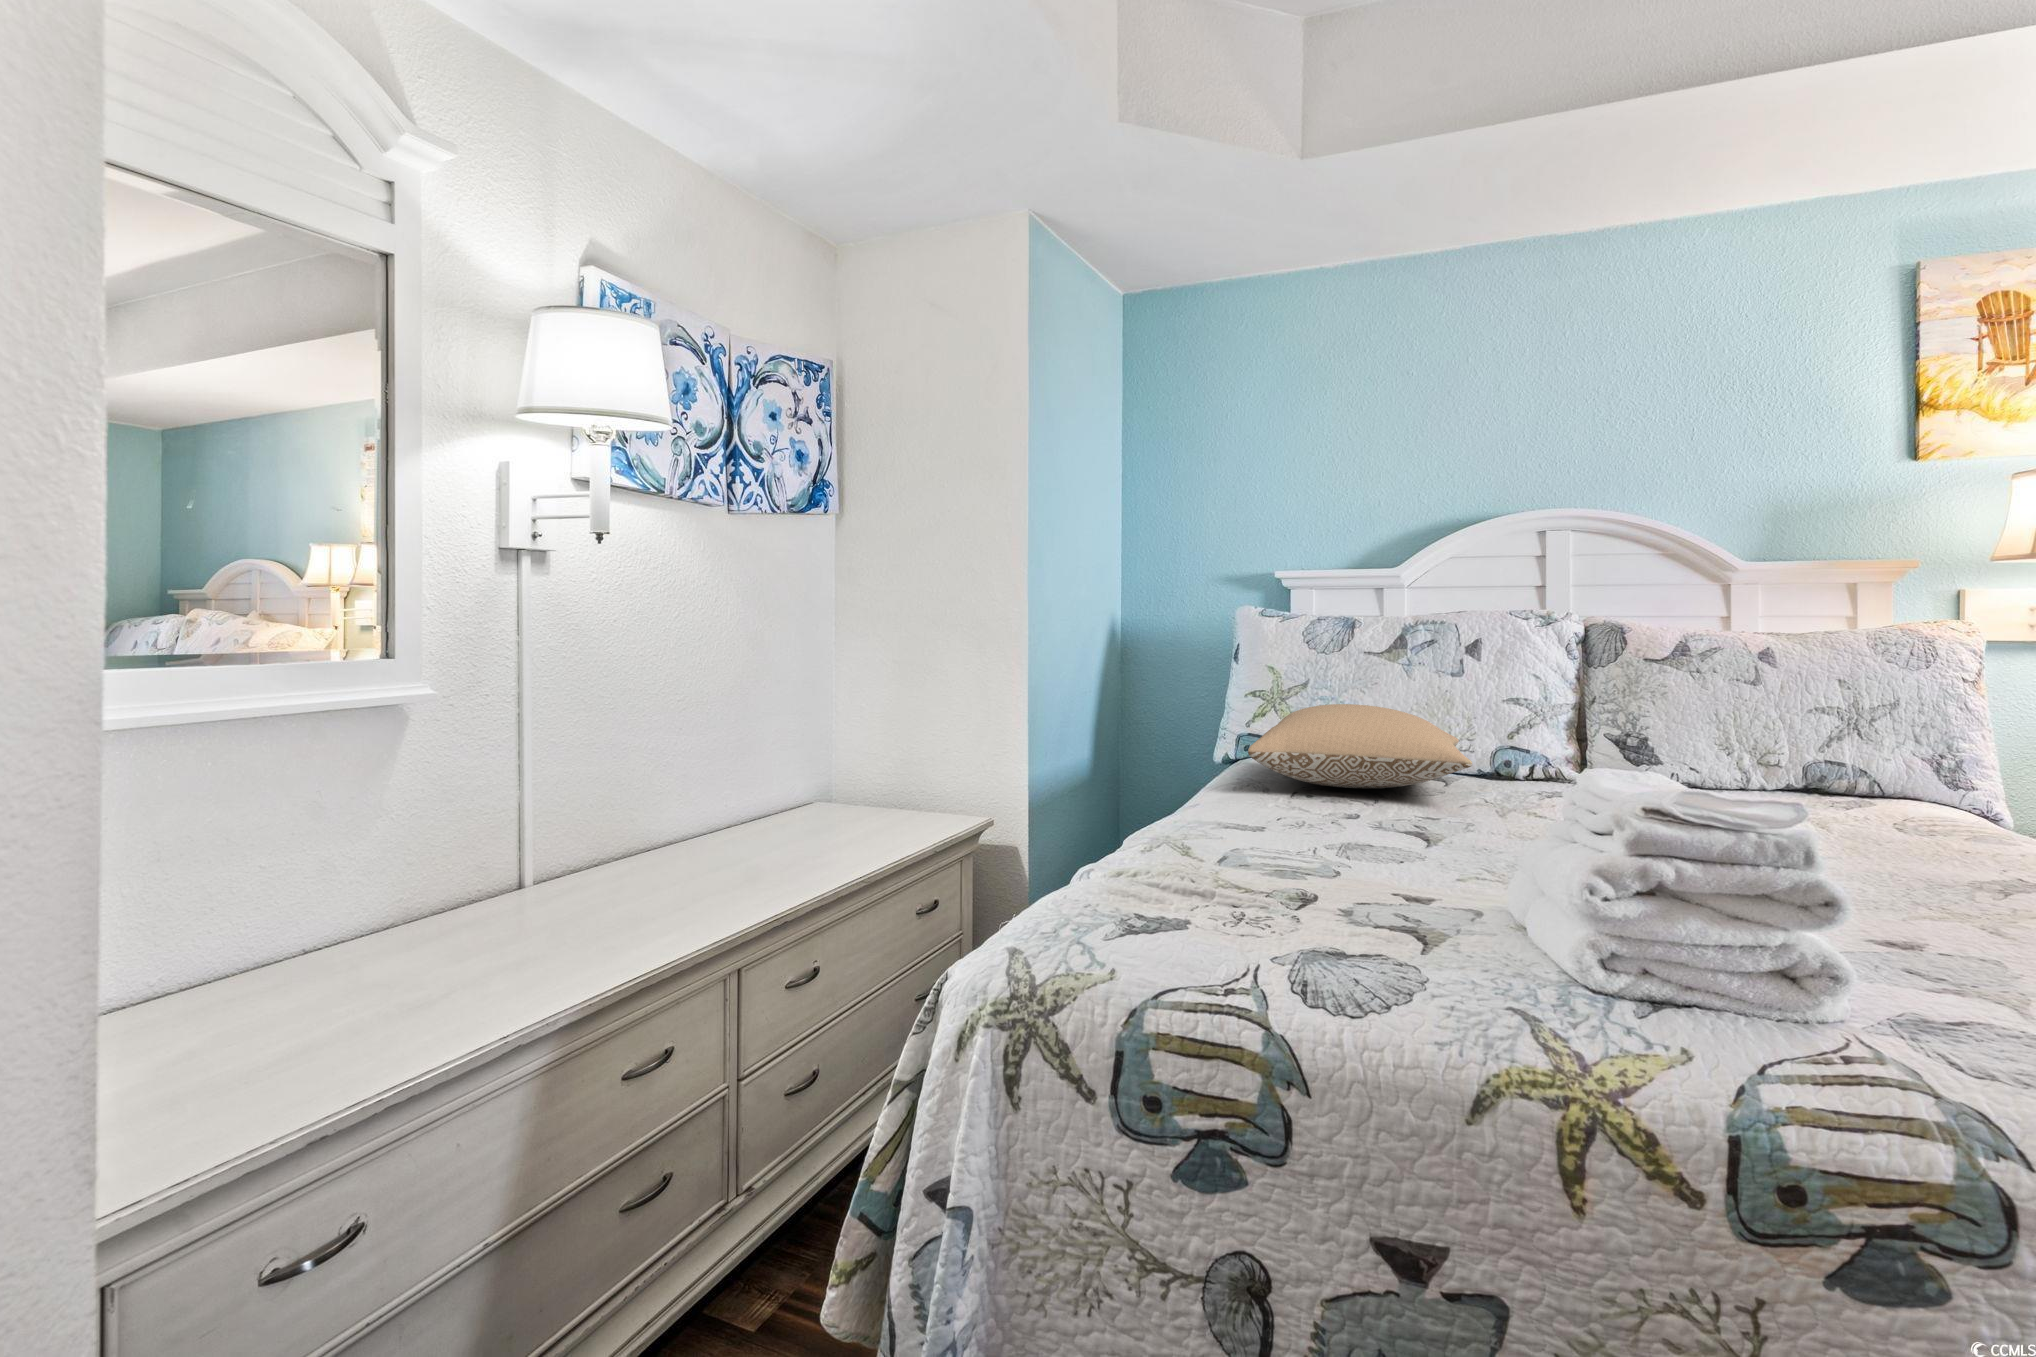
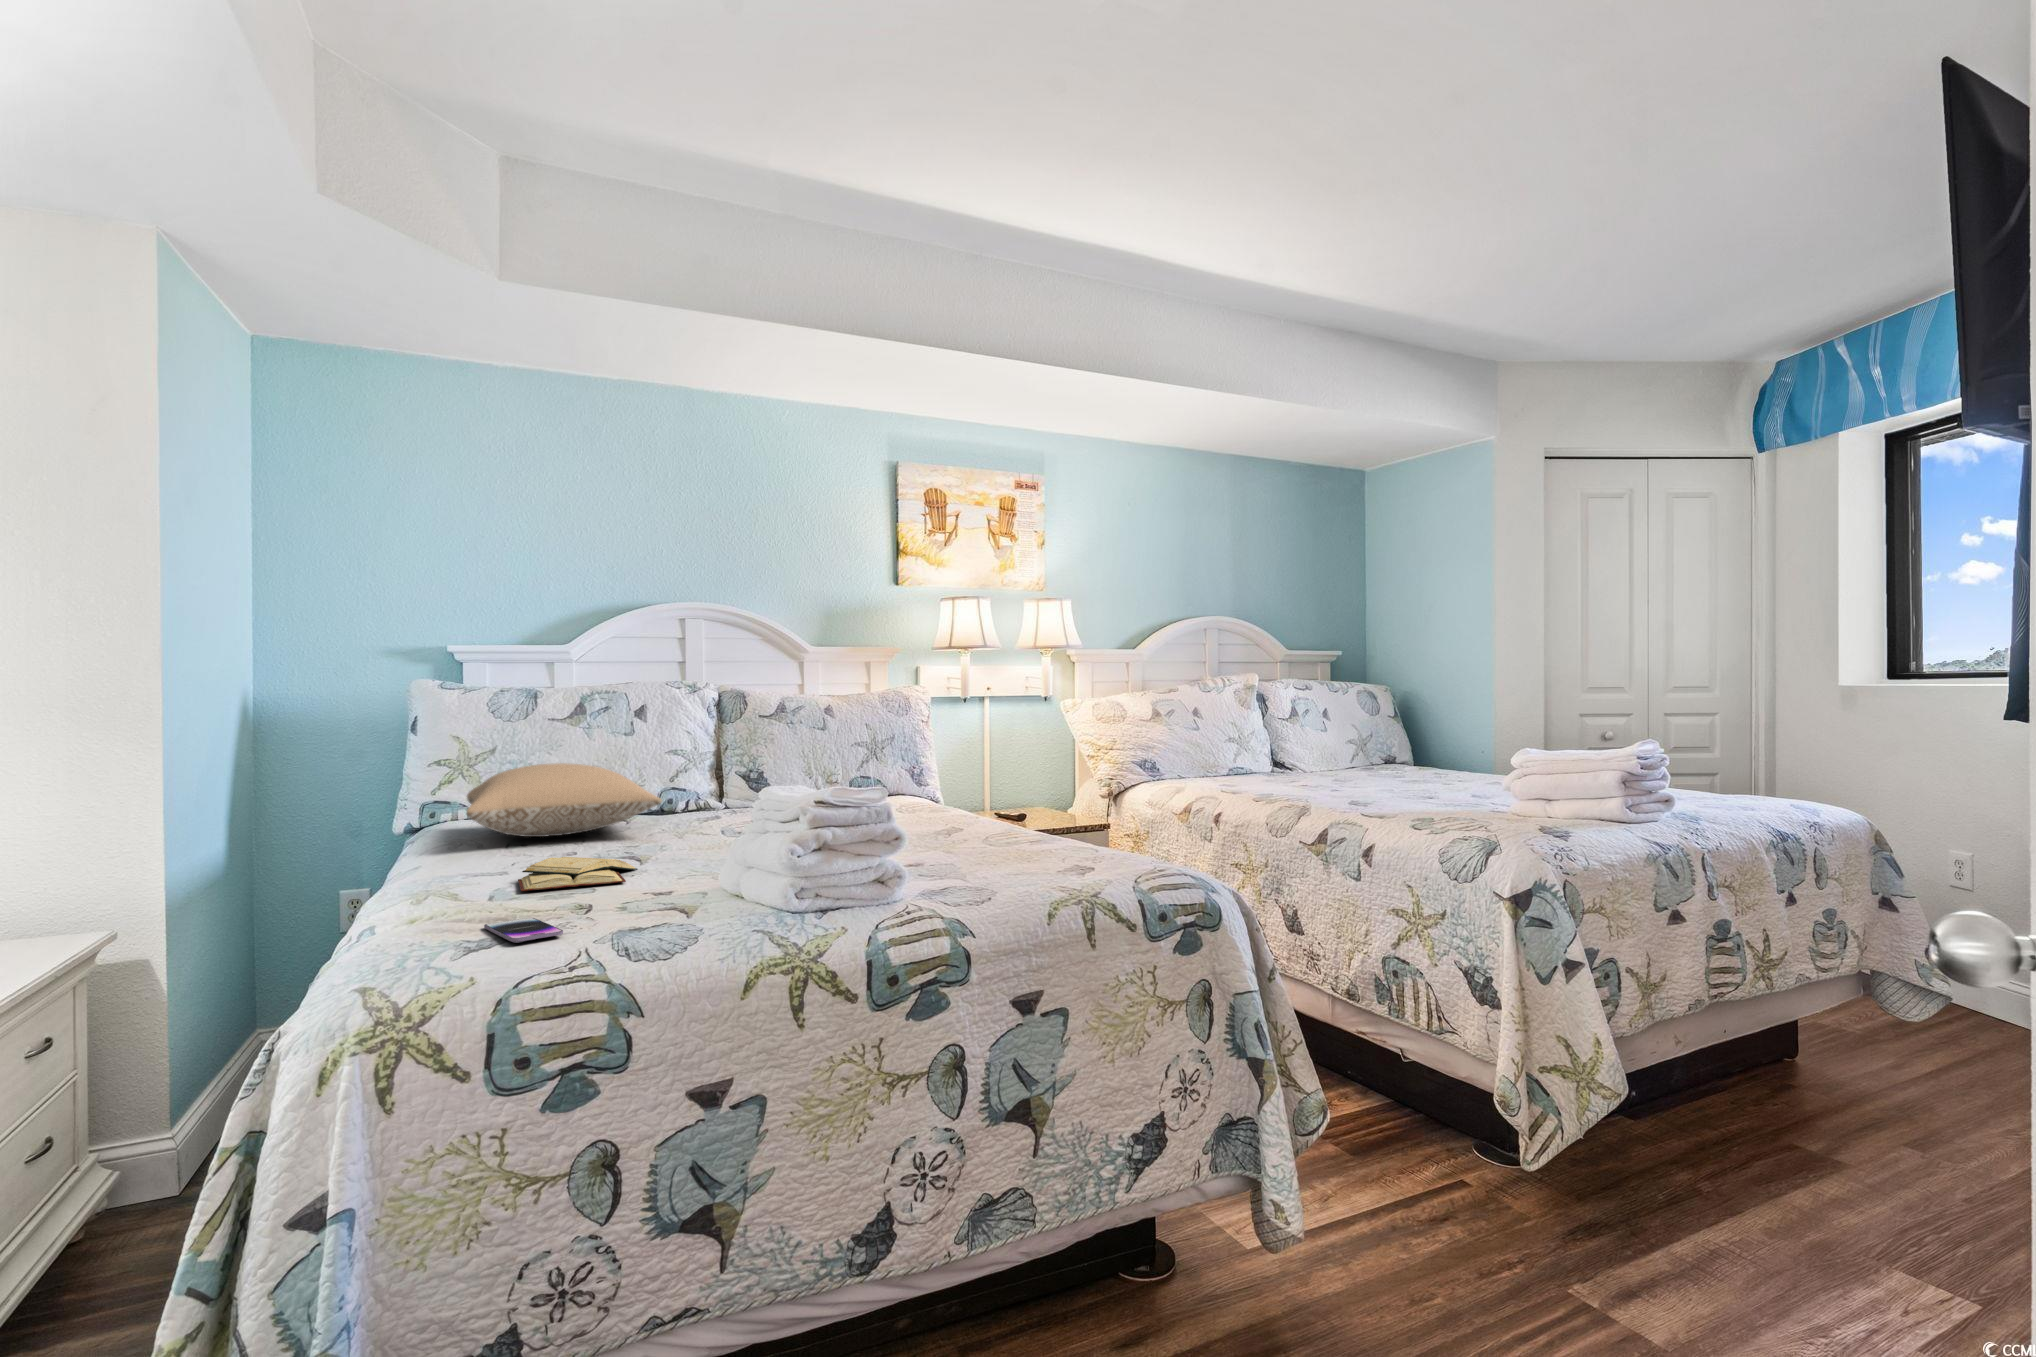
diary: none [1257,819,1412,869] -> present [518,857,637,891]
smartphone: none [1183,896,1252,936] -> present [484,918,563,943]

